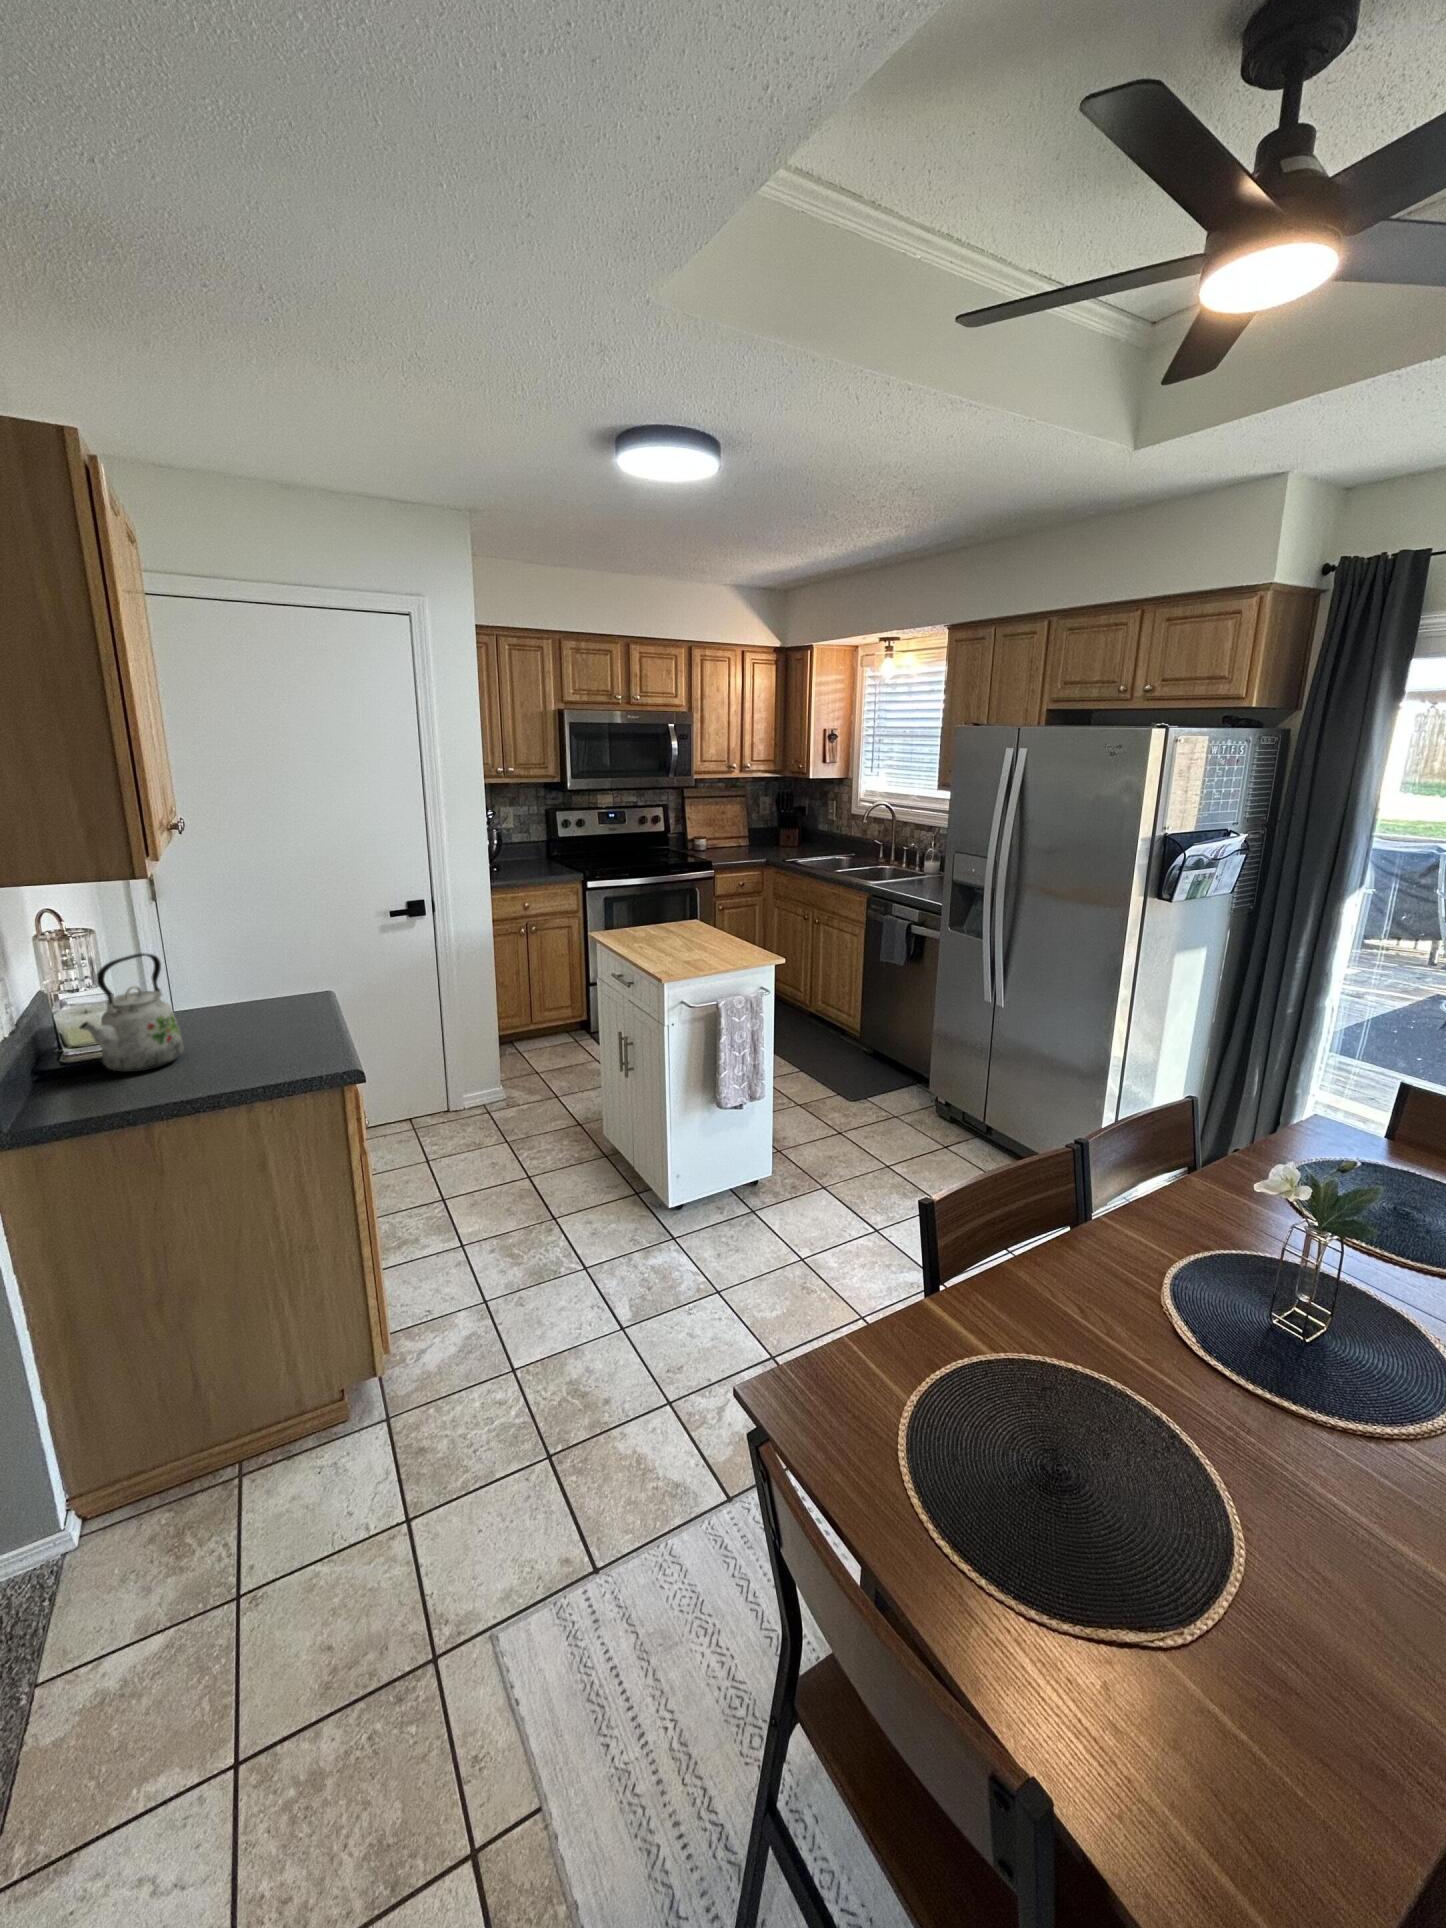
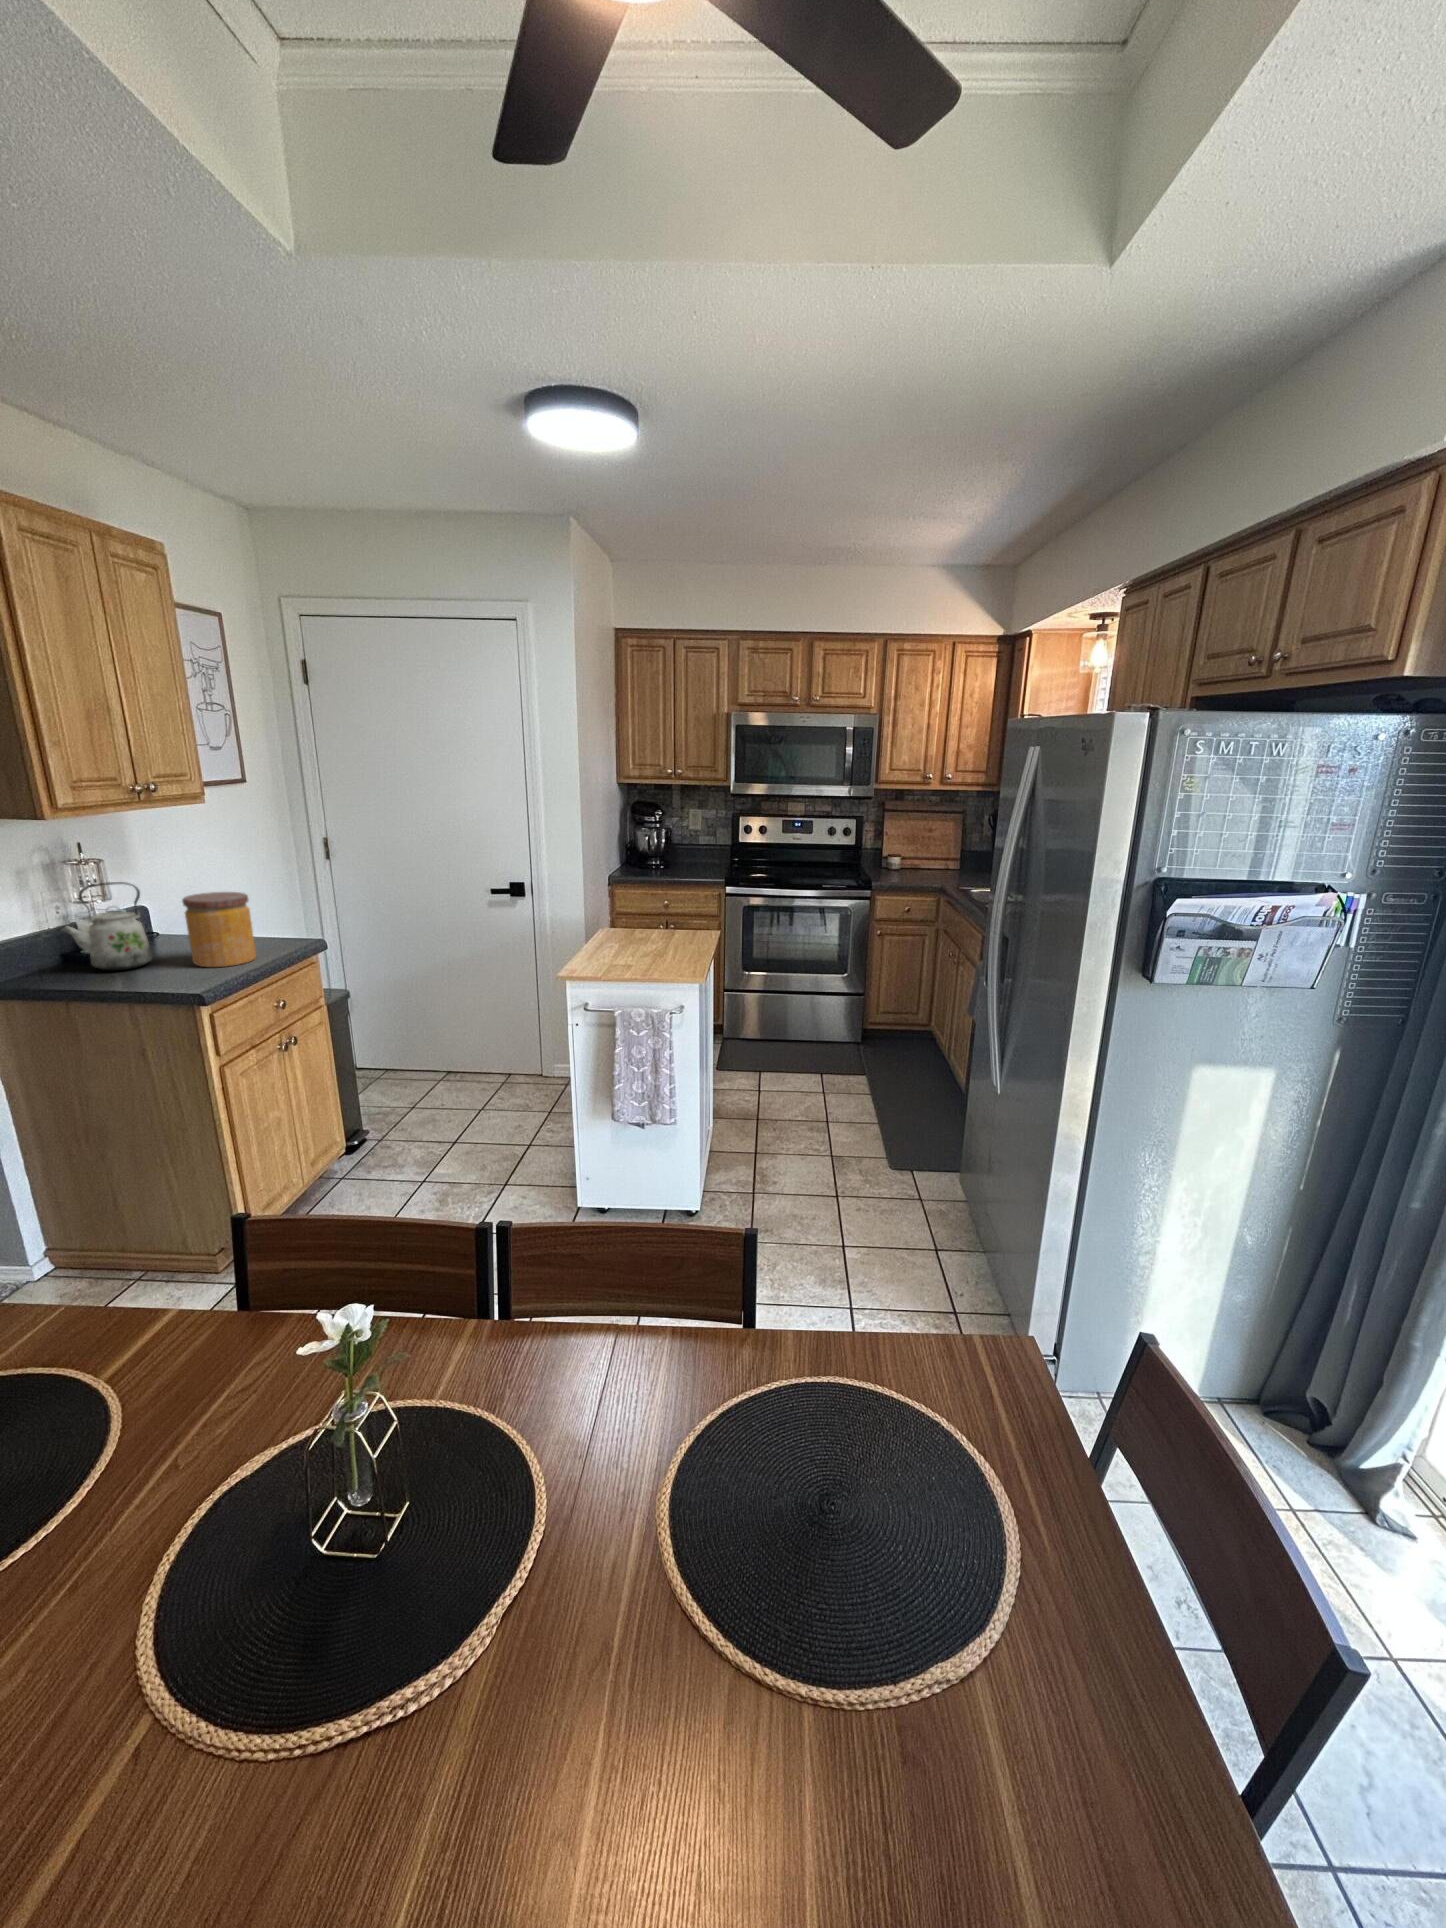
jar: none [222,946,310,1043] -> present [182,892,256,967]

